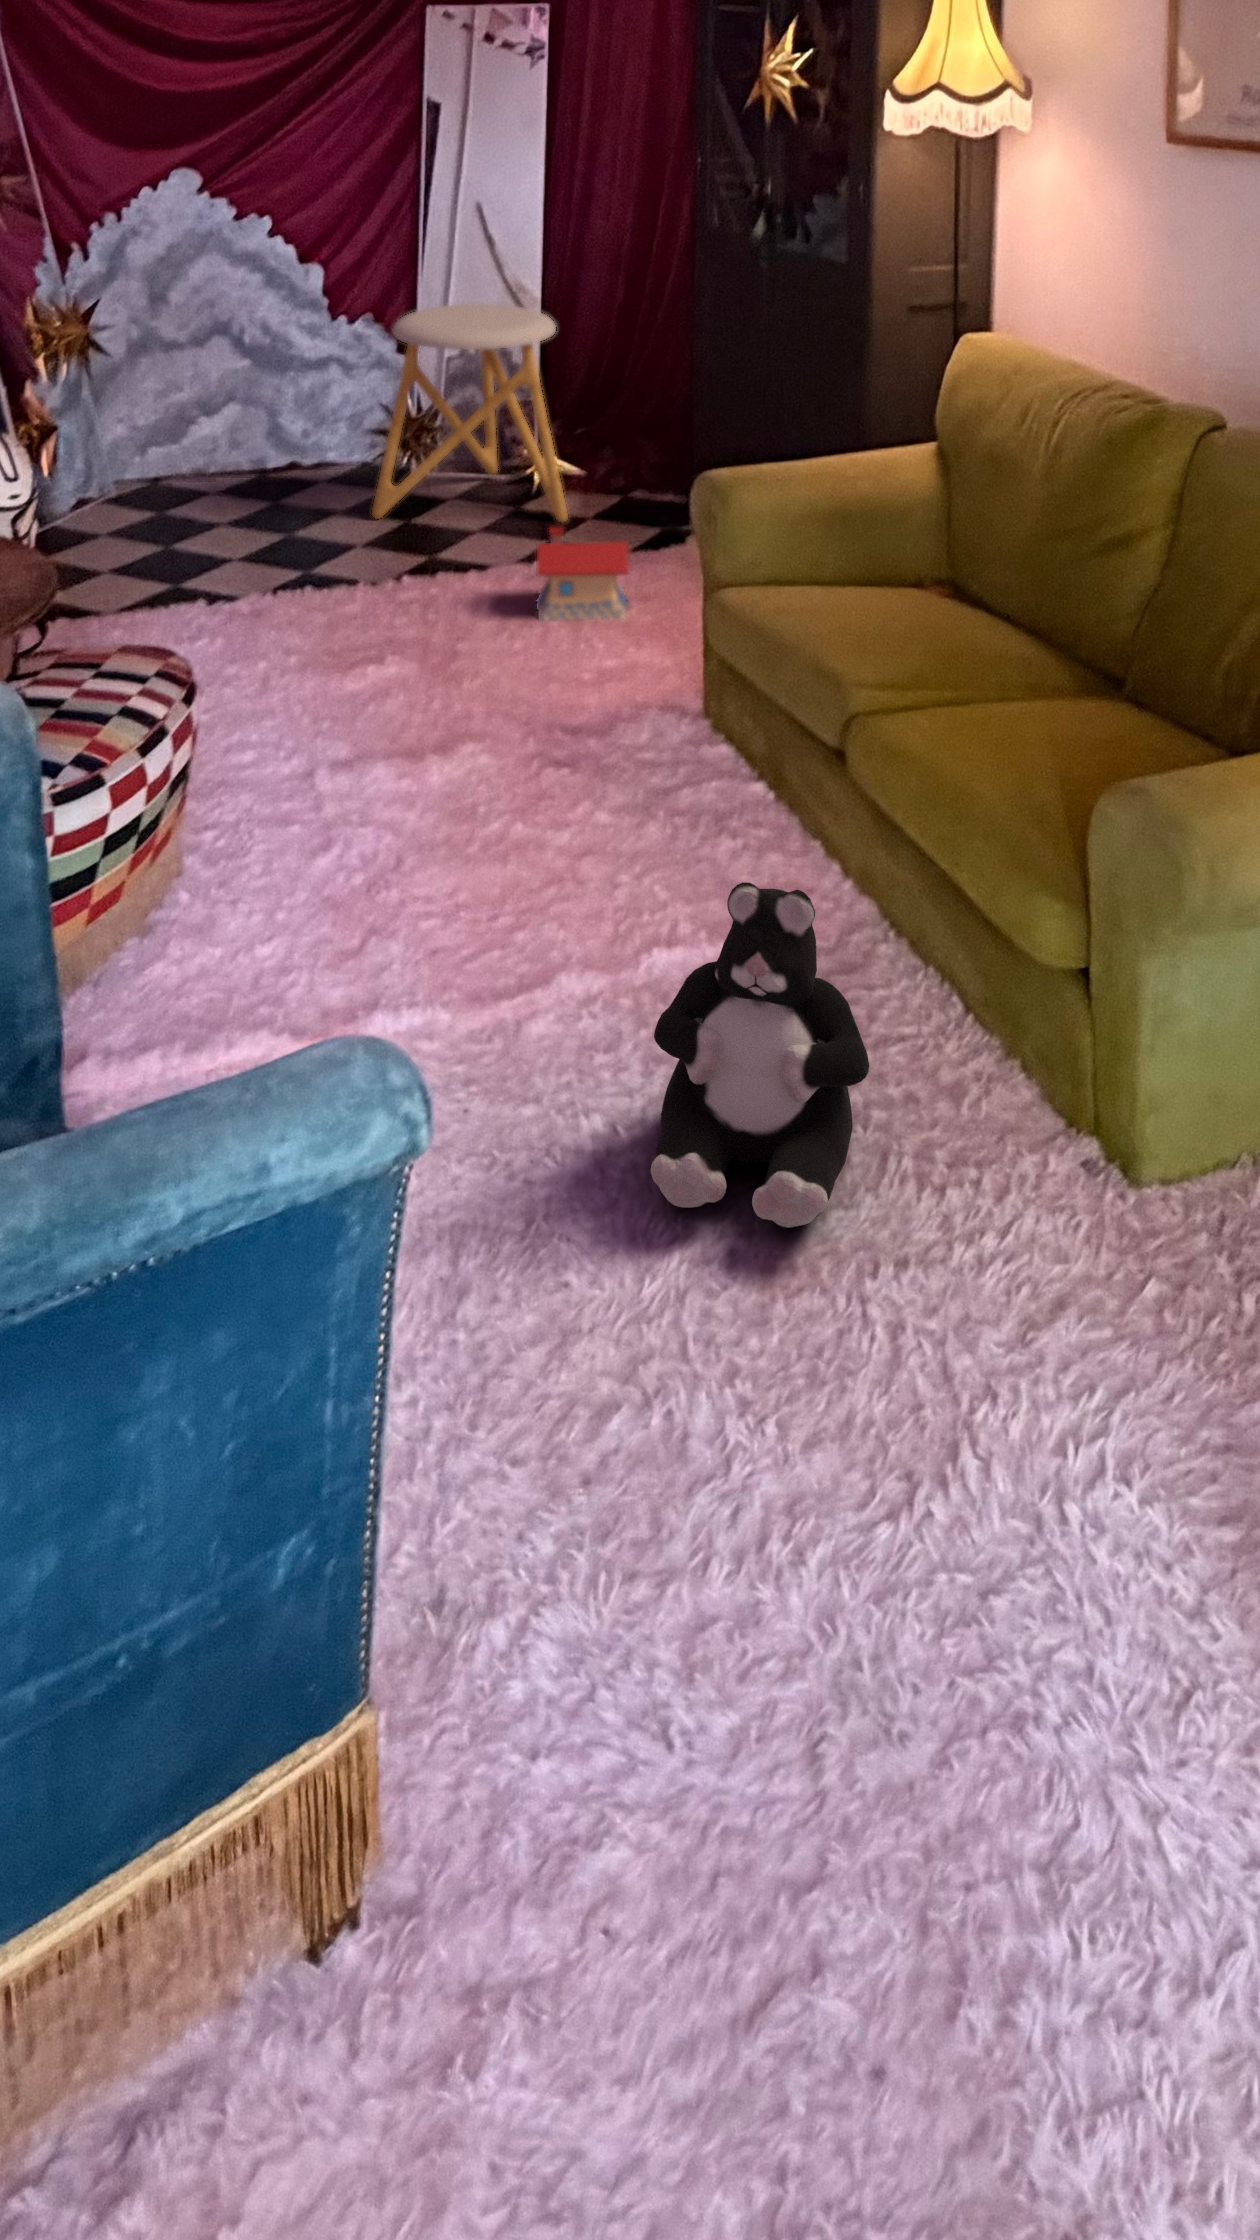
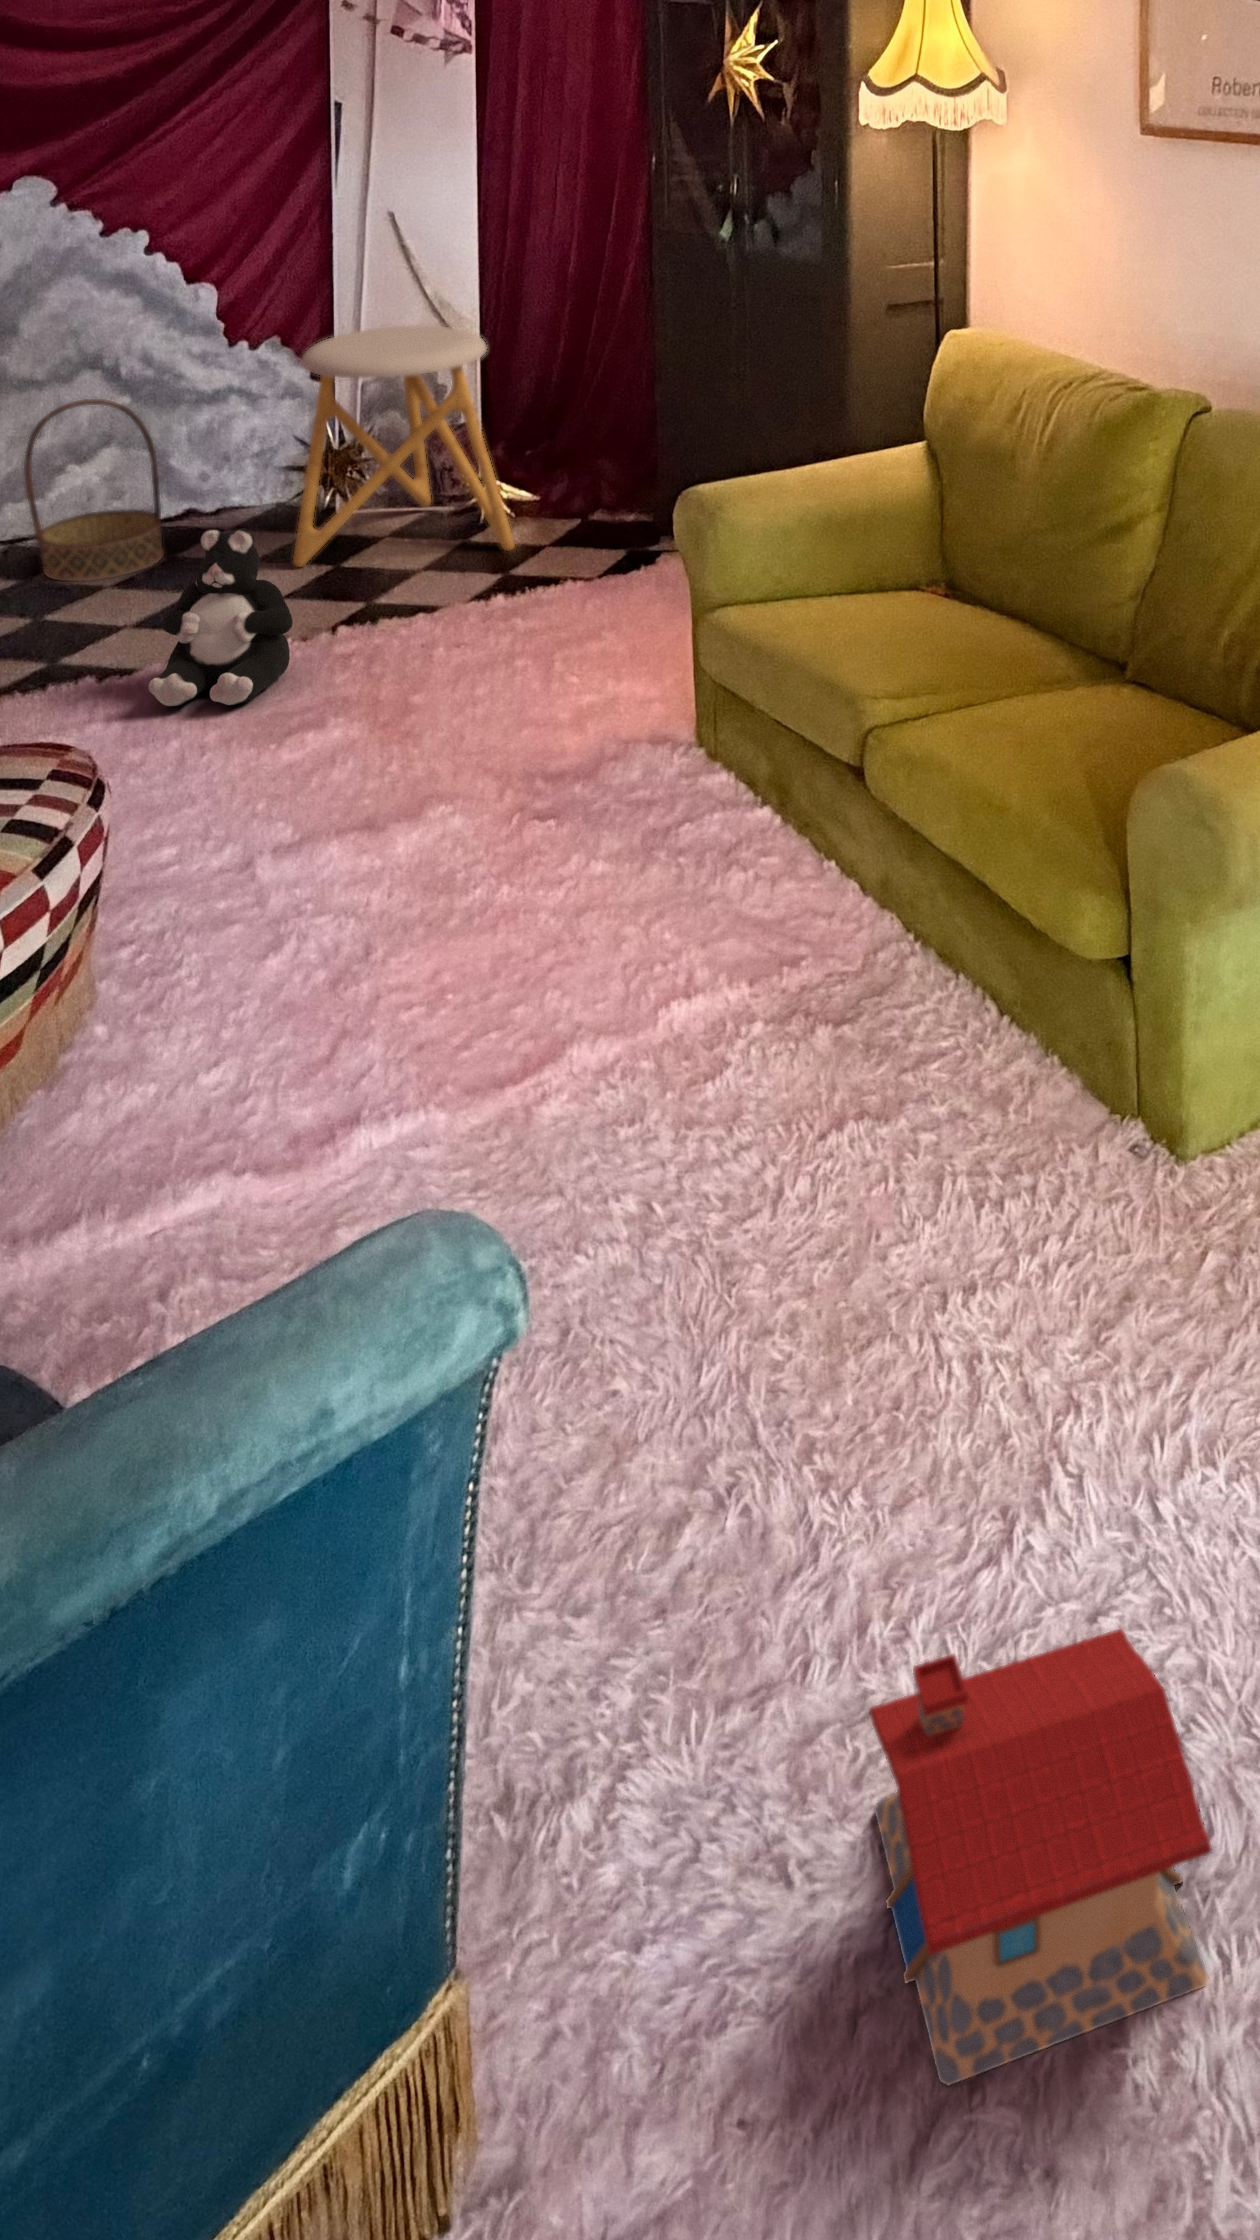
basket: none [158,351,266,514] -> present [24,399,164,582]
toy house: present [536,527,629,621] -> present [869,1629,1212,2085]
plush toy: present [650,882,869,1228] -> present [148,528,293,706]

